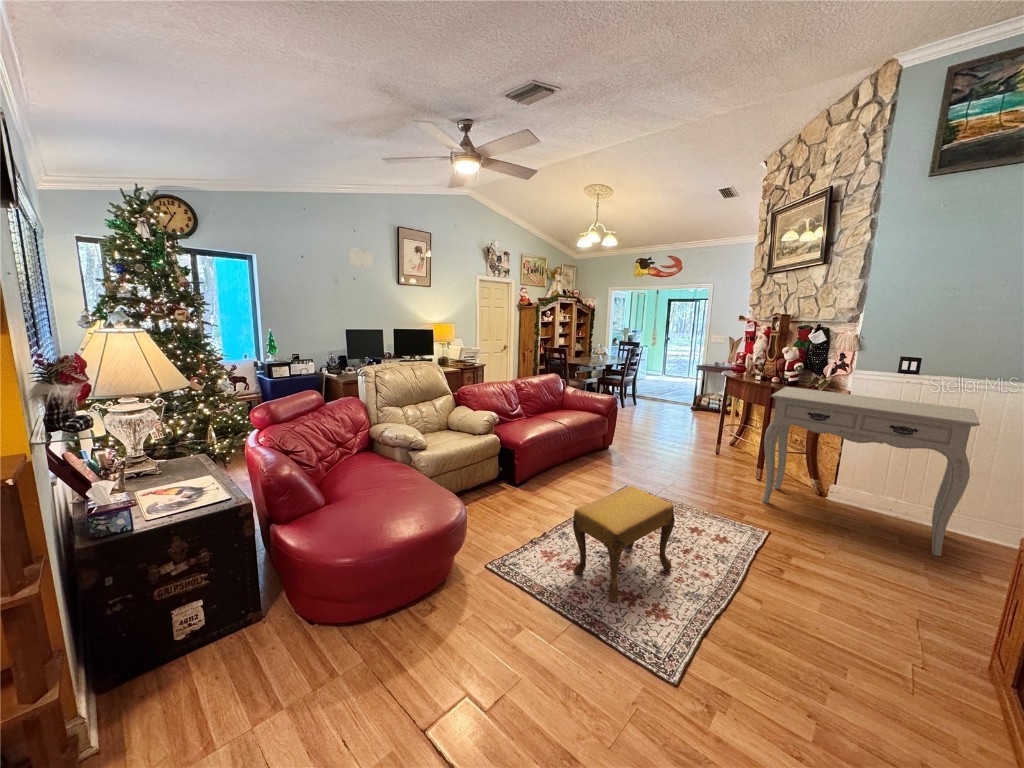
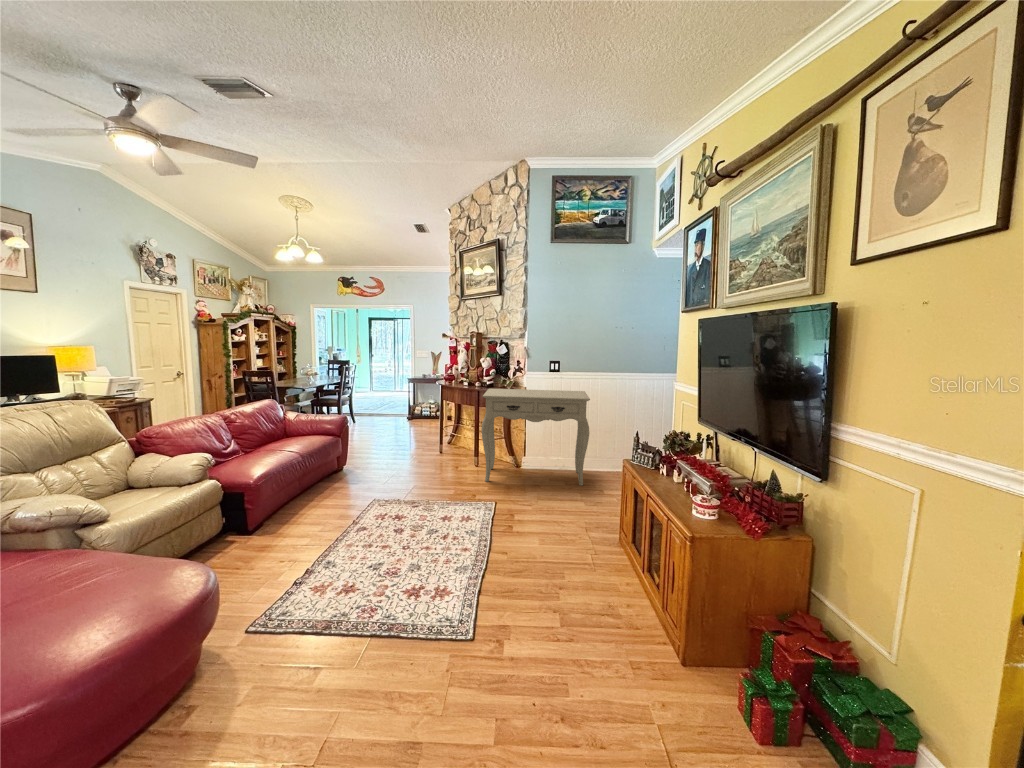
footstool: present [573,486,675,603] -> none [349,493,439,604]

